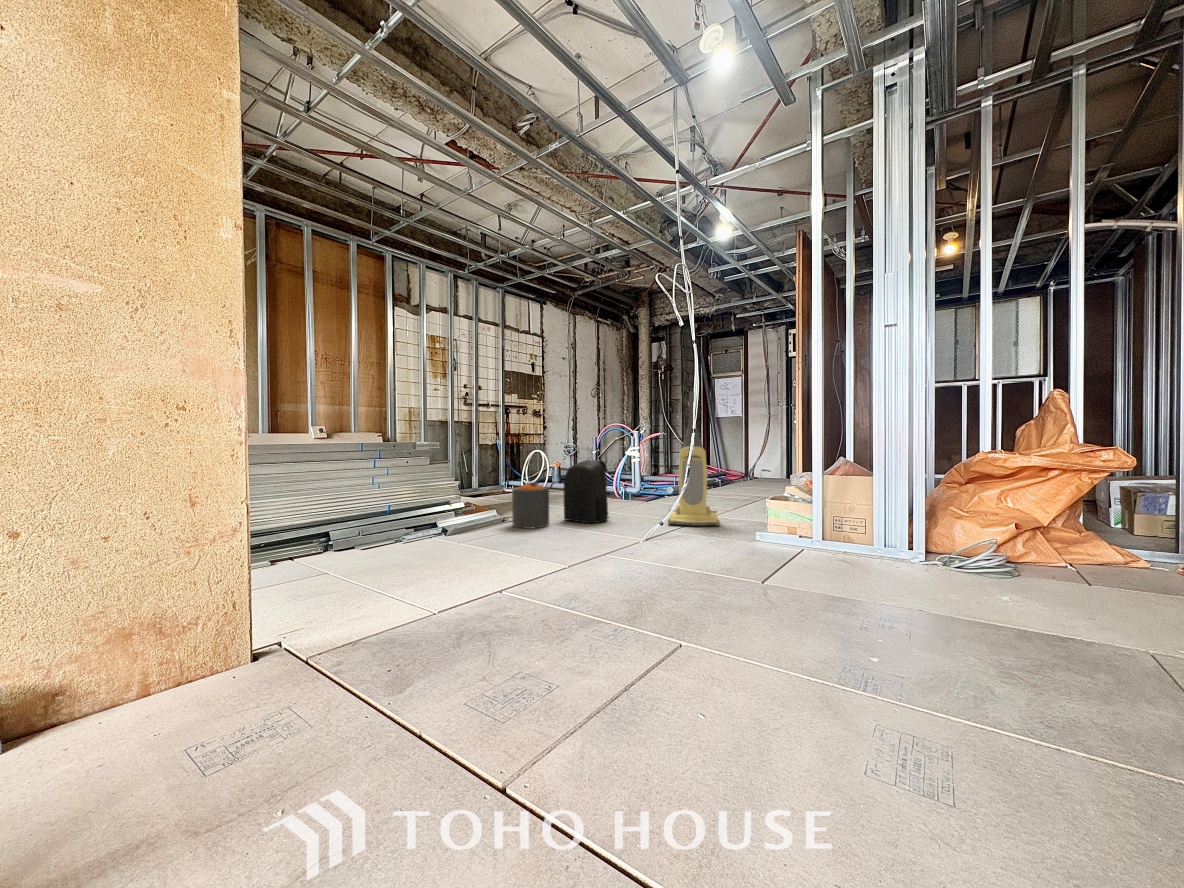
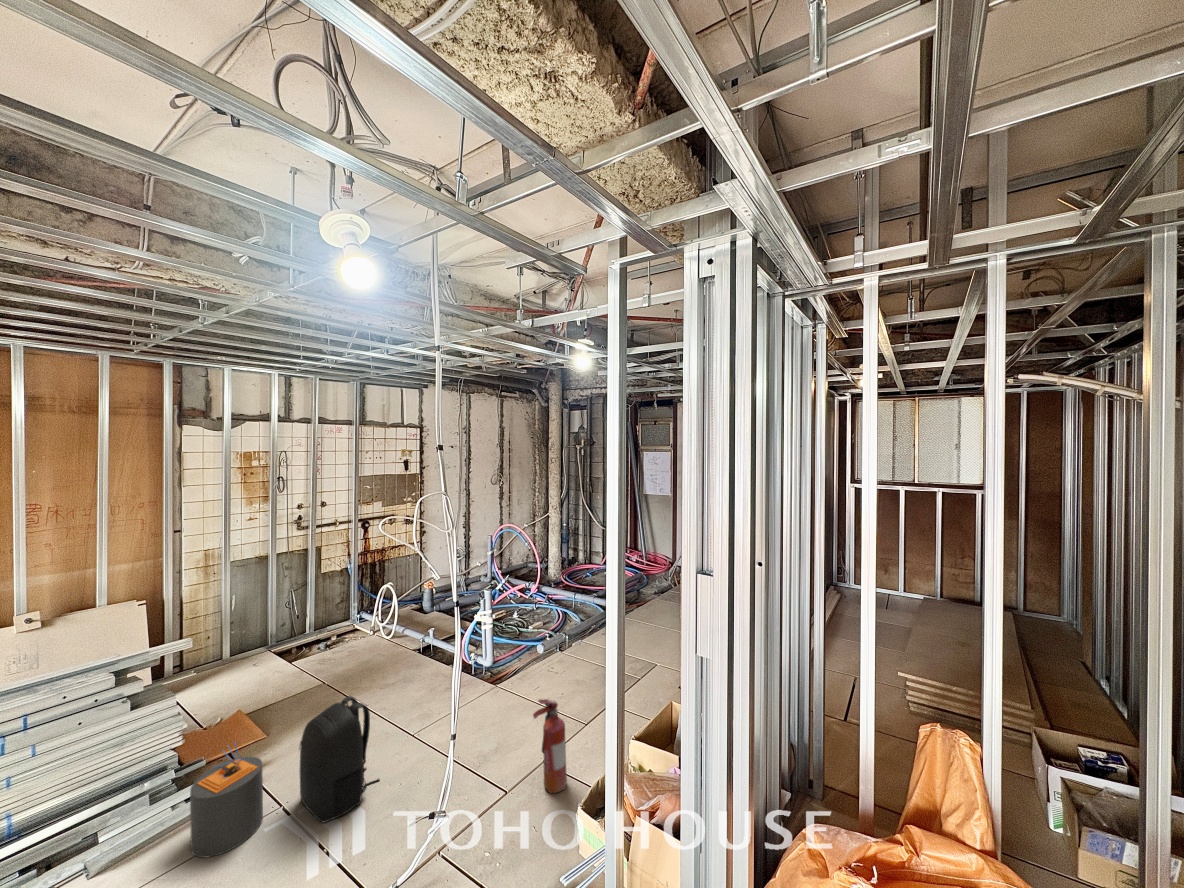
vacuum cleaner: present [668,391,719,526] -> none [429,615,513,849]
fire extinguisher: none [722,456,744,519] -> present [533,699,567,793]

